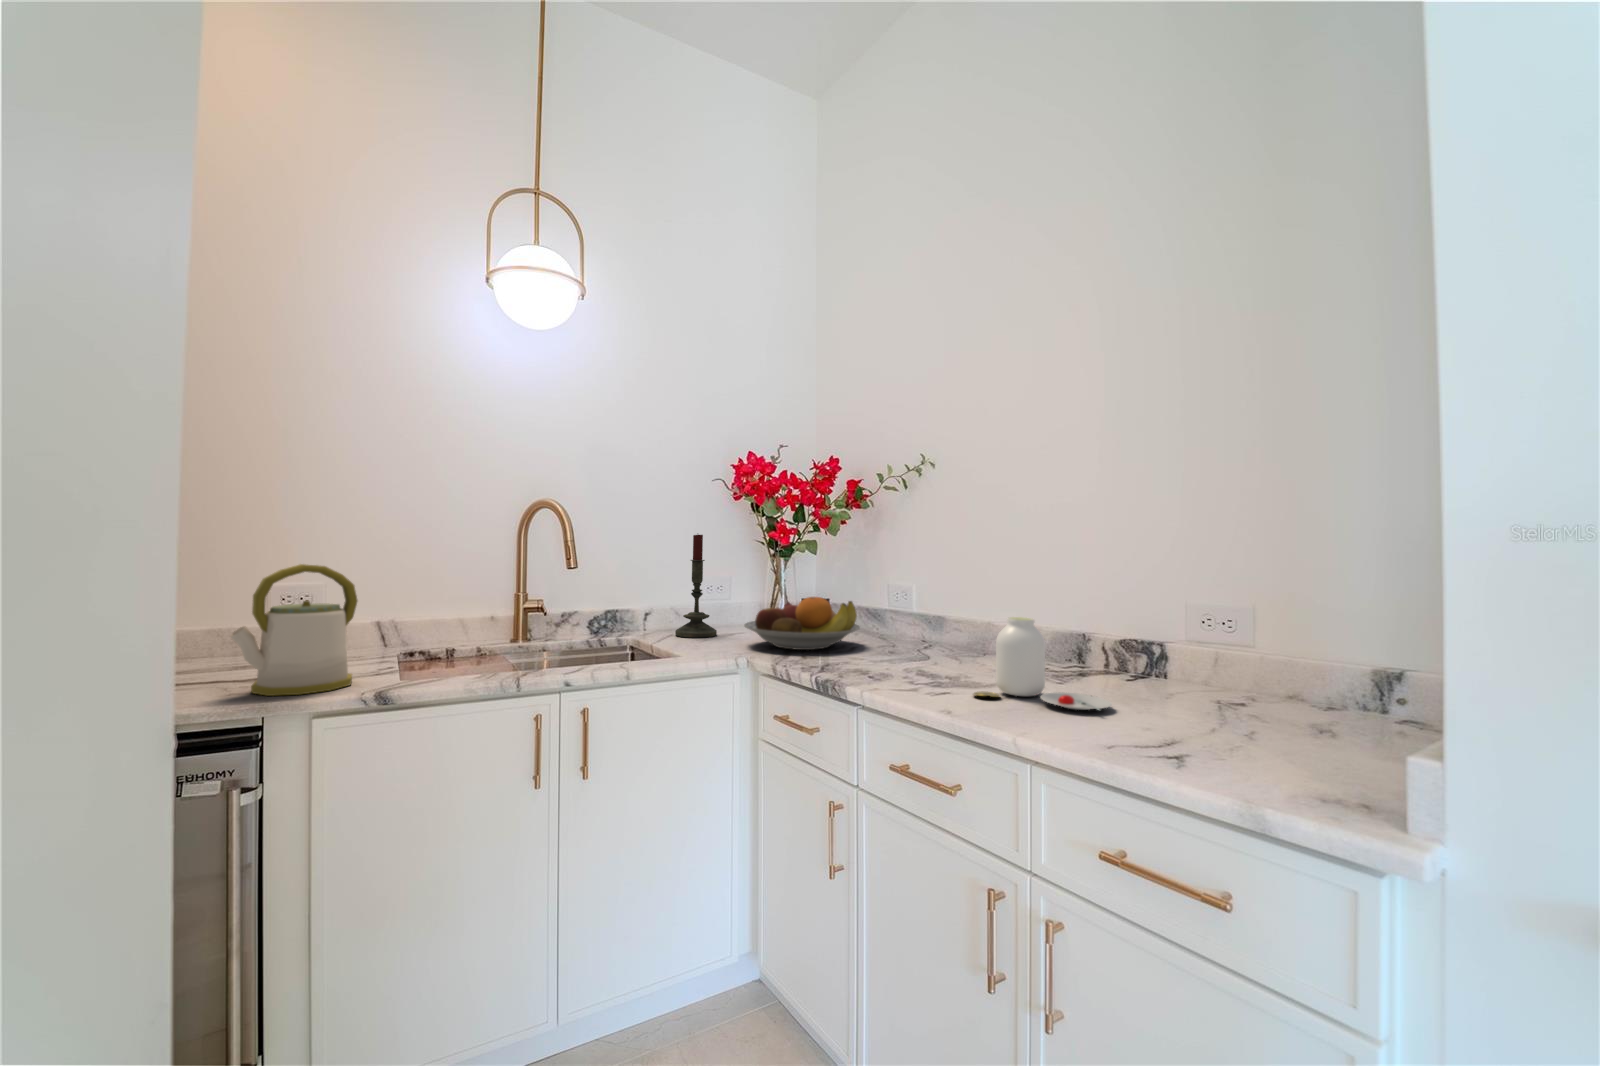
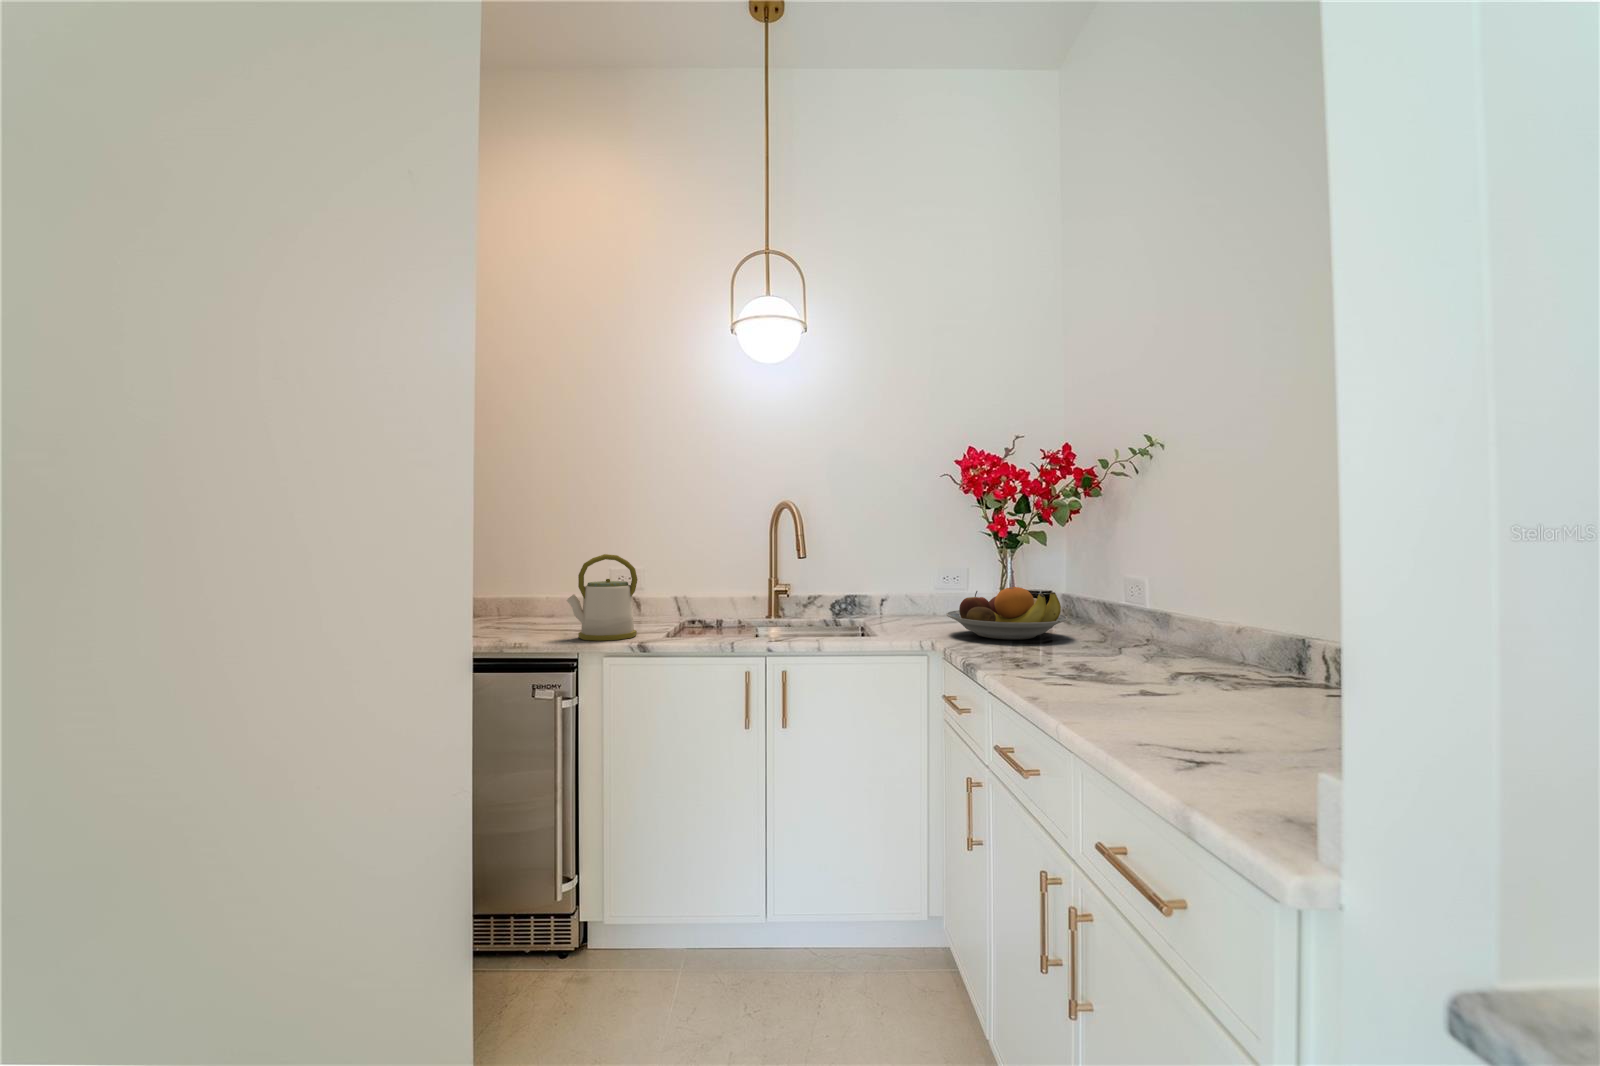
candle: present [675,535,717,638] -> none [905,525,943,624]
jar: present [974,617,1112,710] -> none [1085,609,1233,716]

